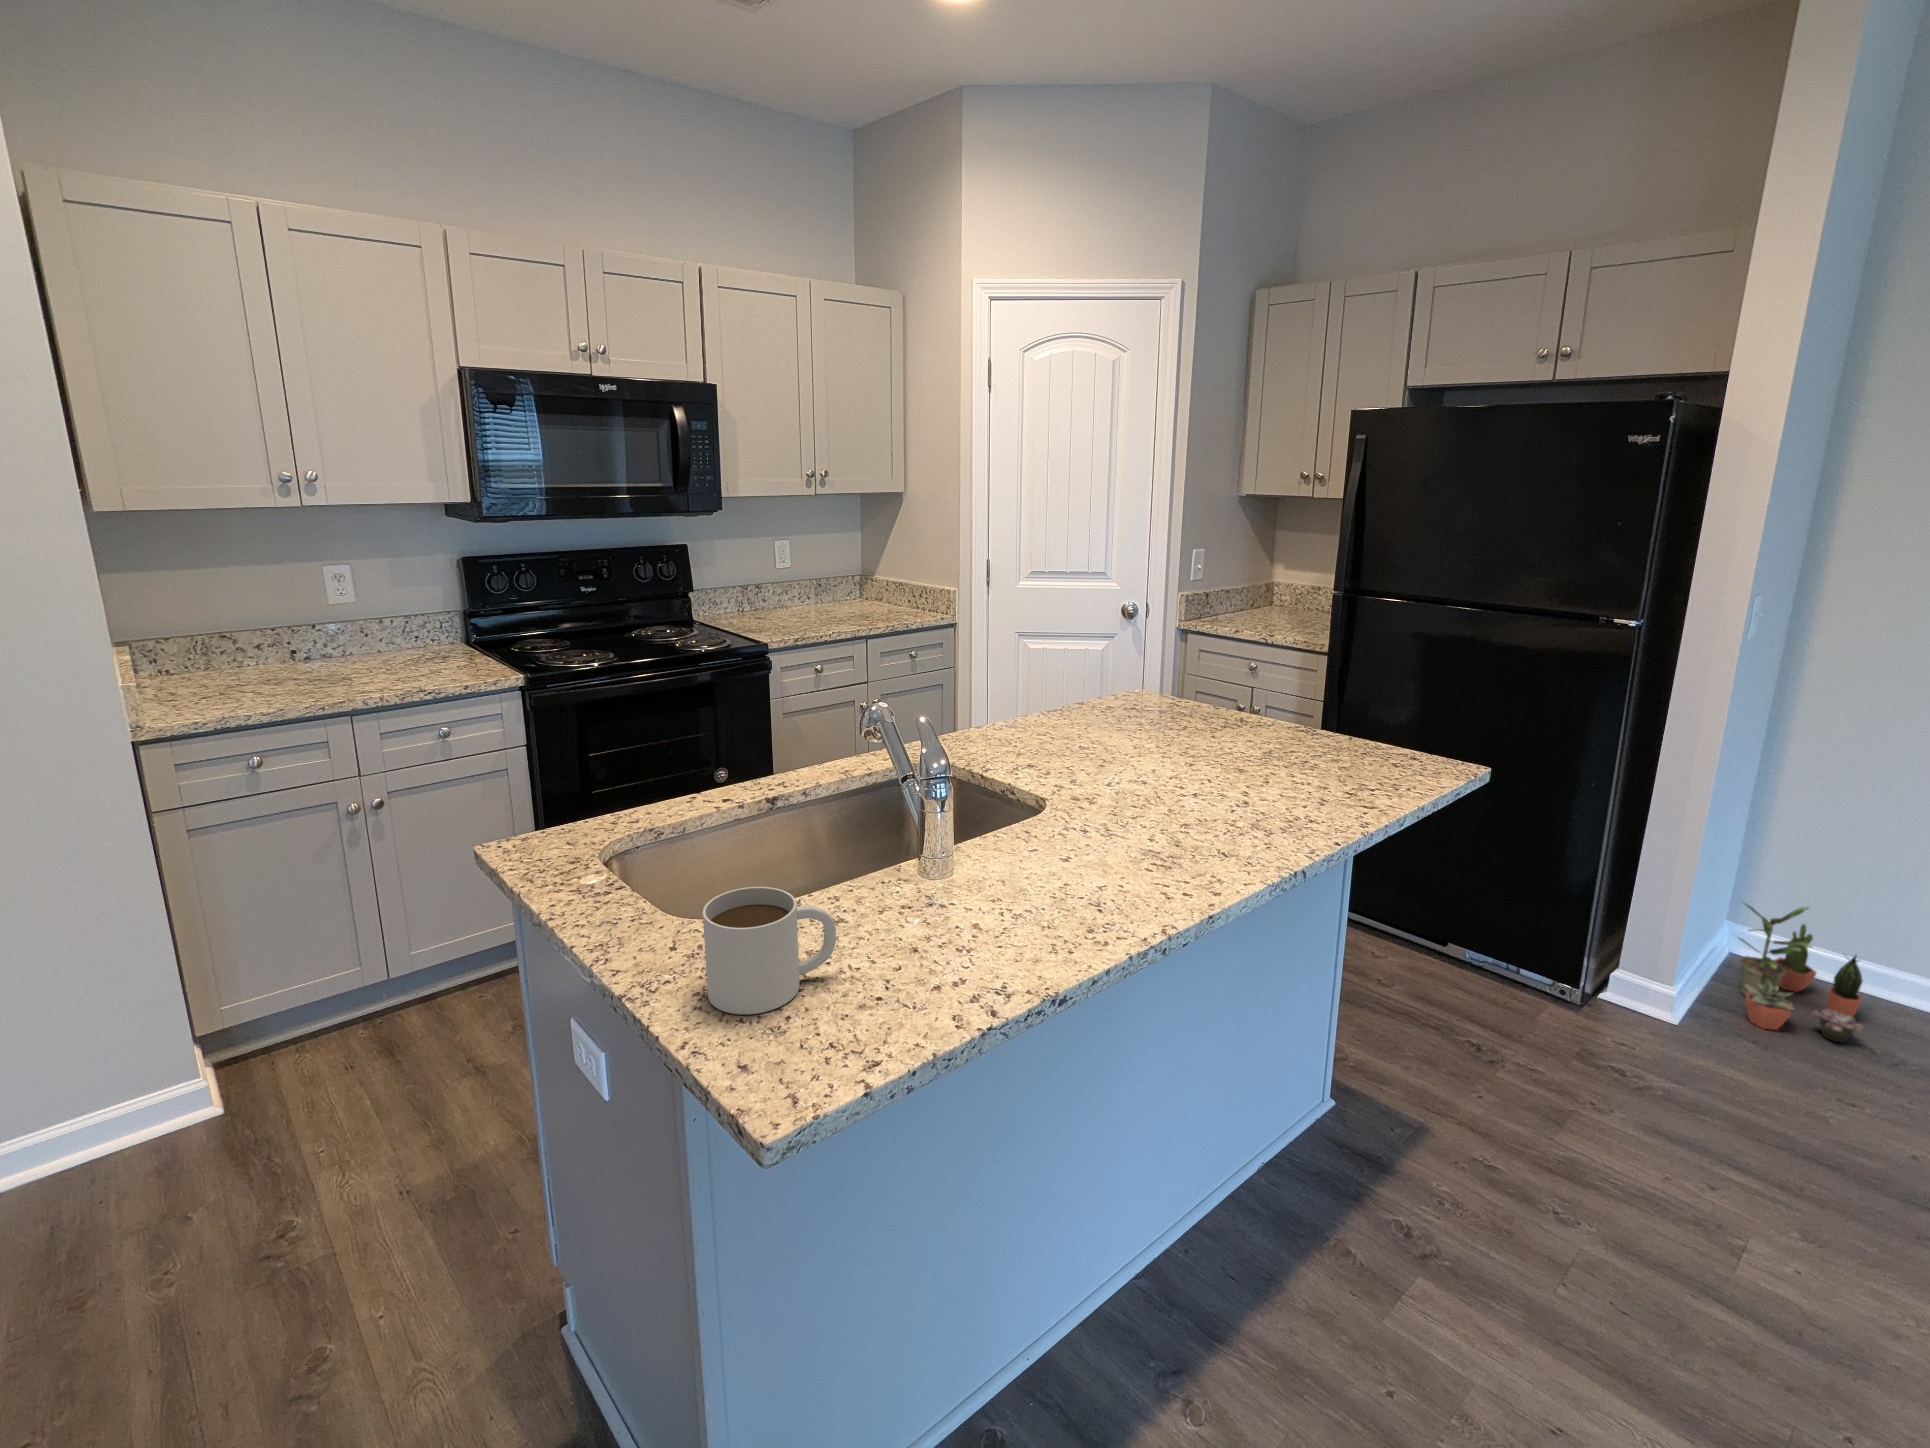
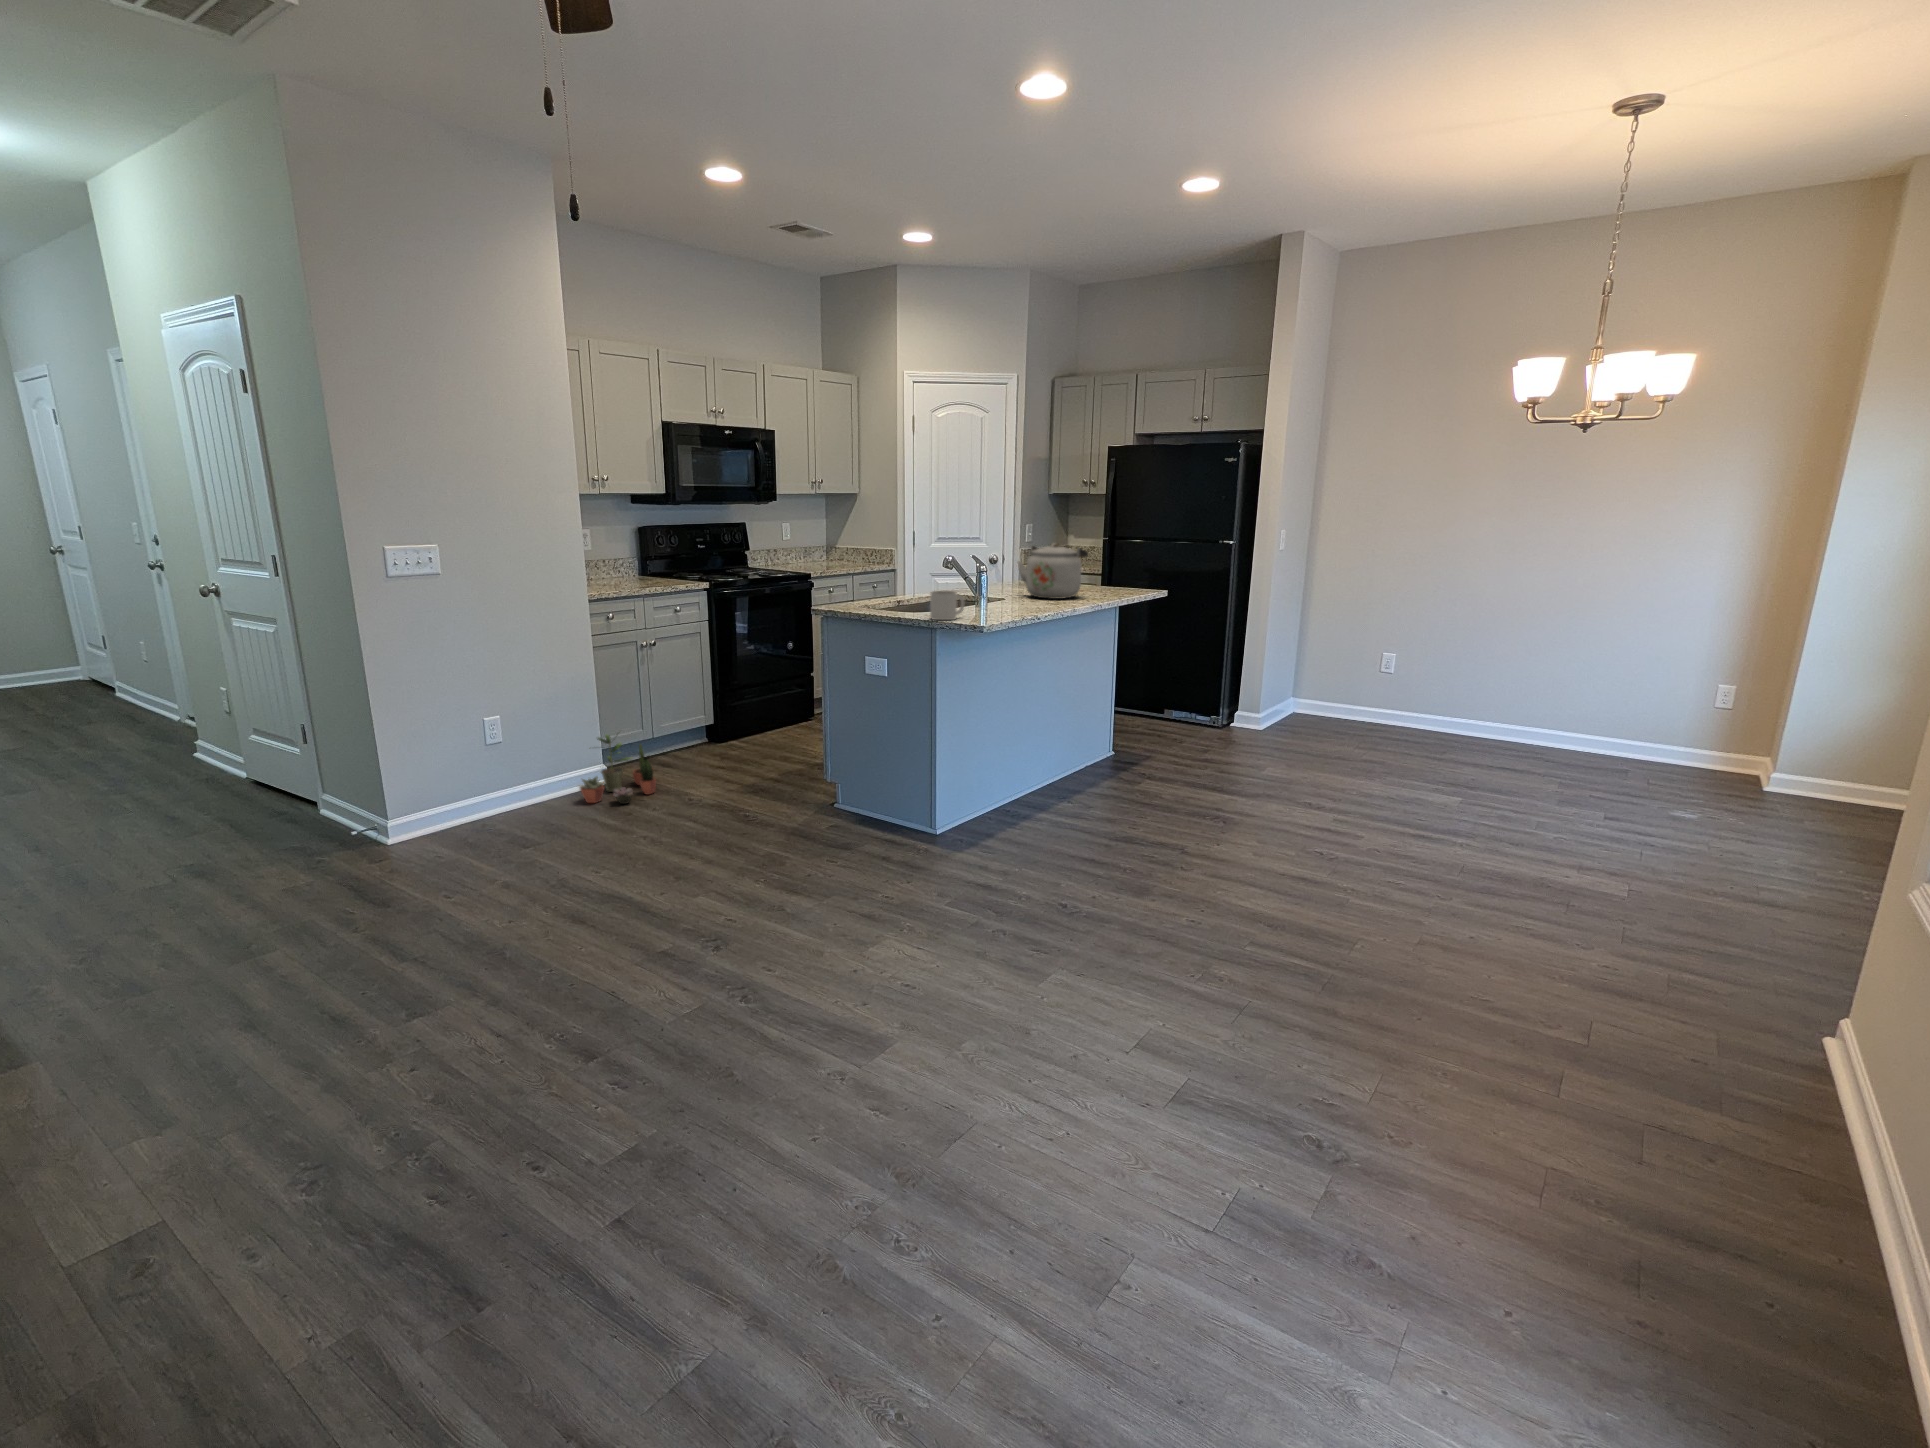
kettle: none [1110,656,1295,803] -> present [1018,543,1088,599]
potted plant: present [1739,903,1864,1042] -> present [579,735,656,804]

